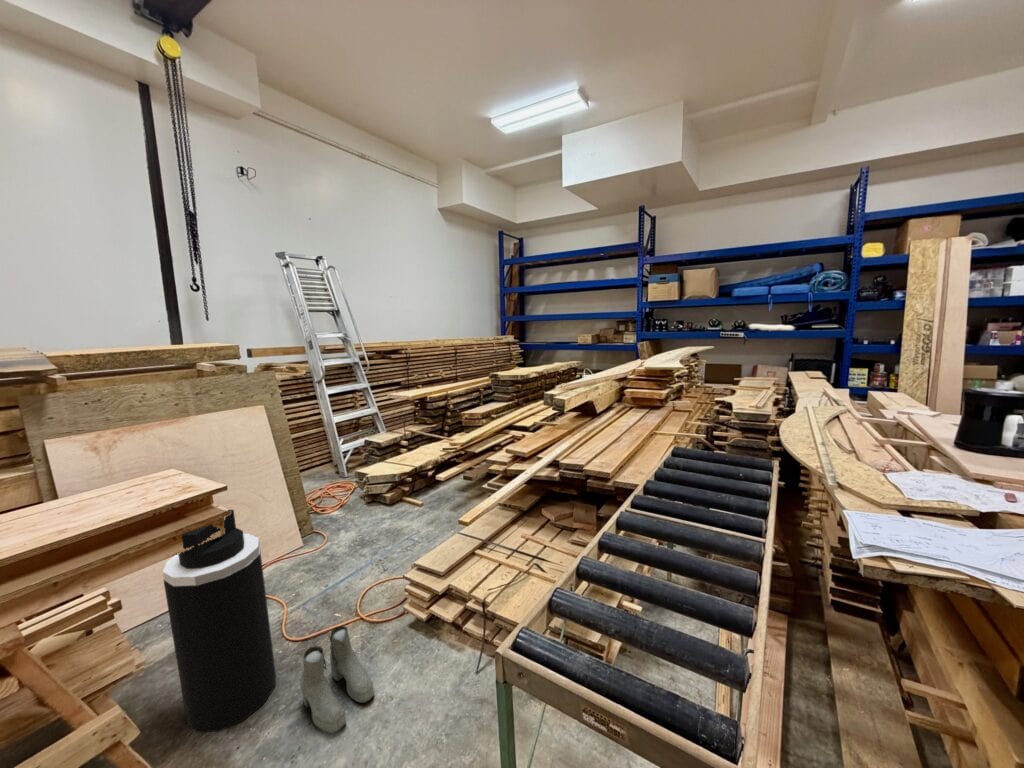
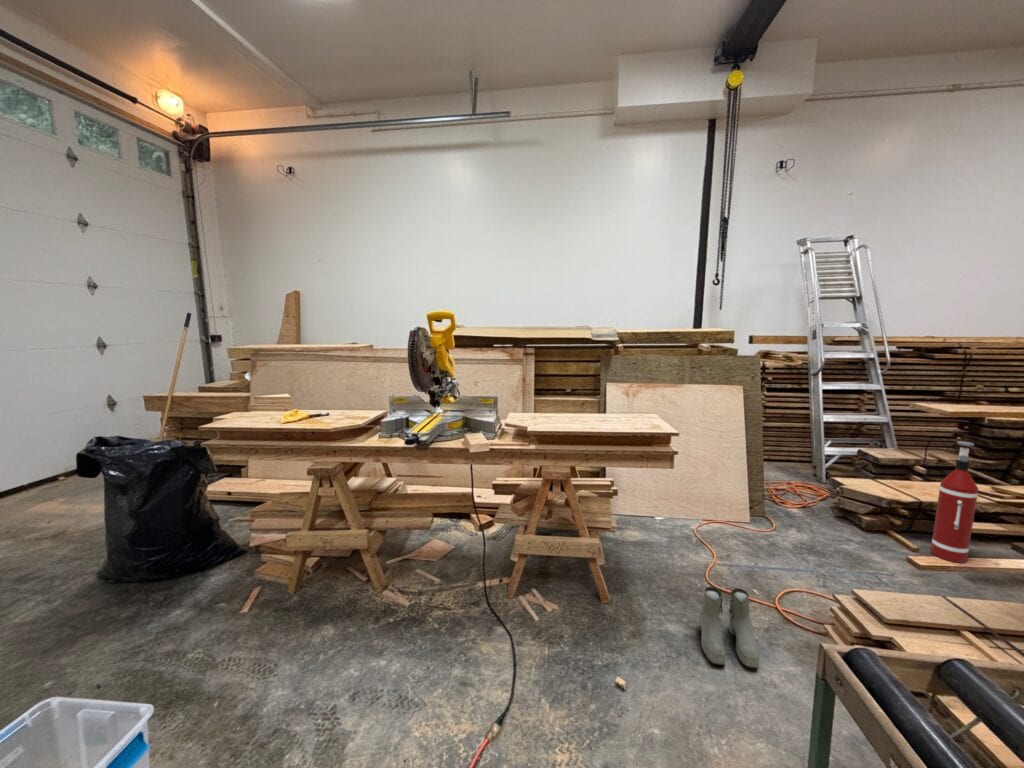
fire extinguisher: none [424,417,445,502] -> present [931,441,978,563]
trash can: present [163,510,276,732] -> none [632,451,697,606]

